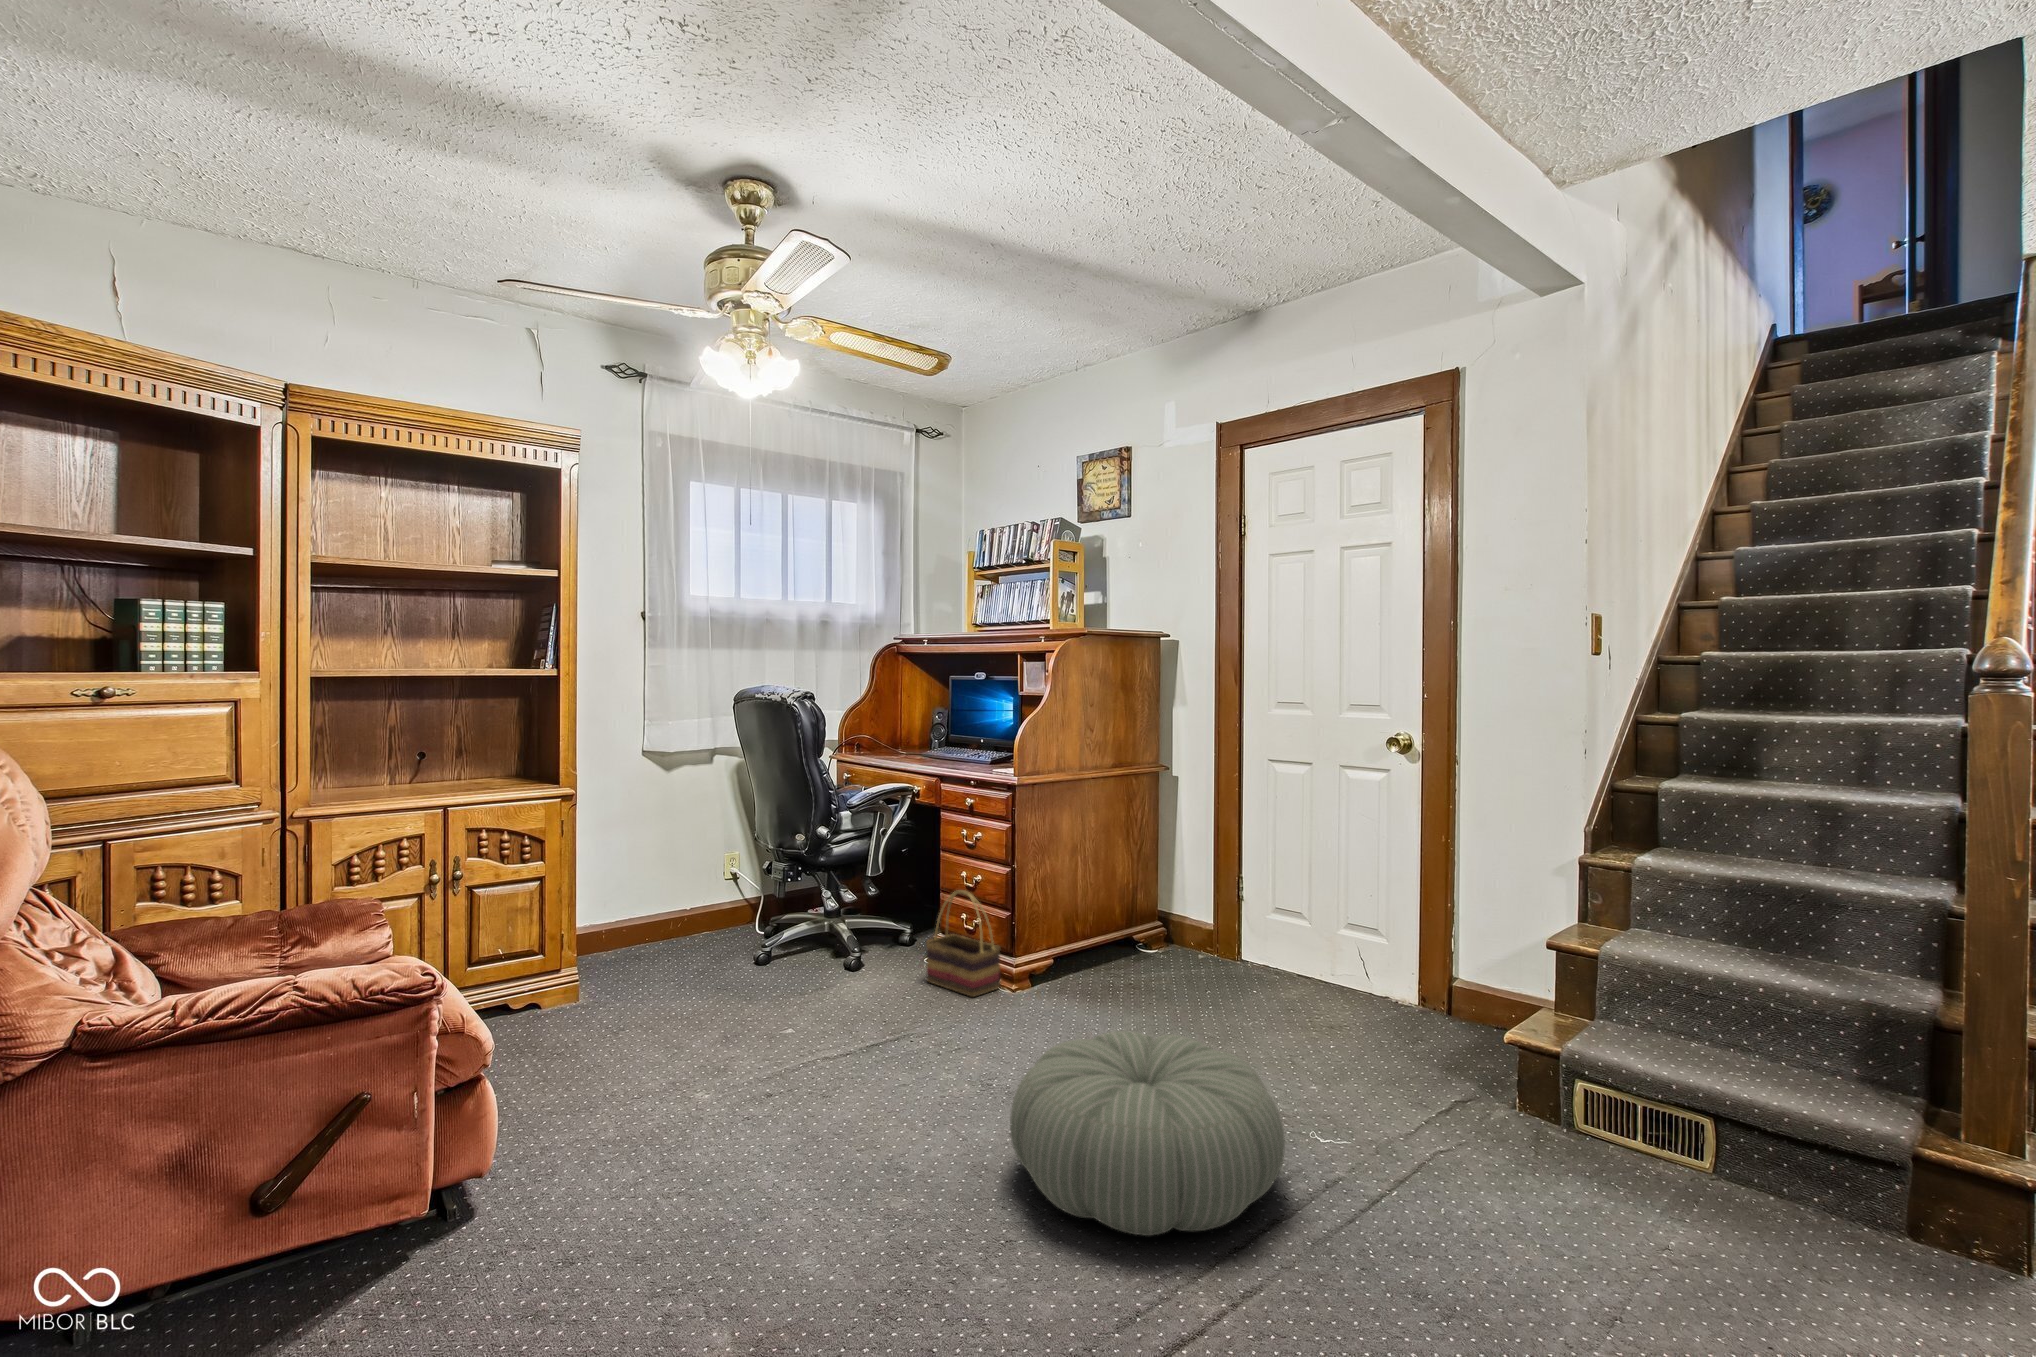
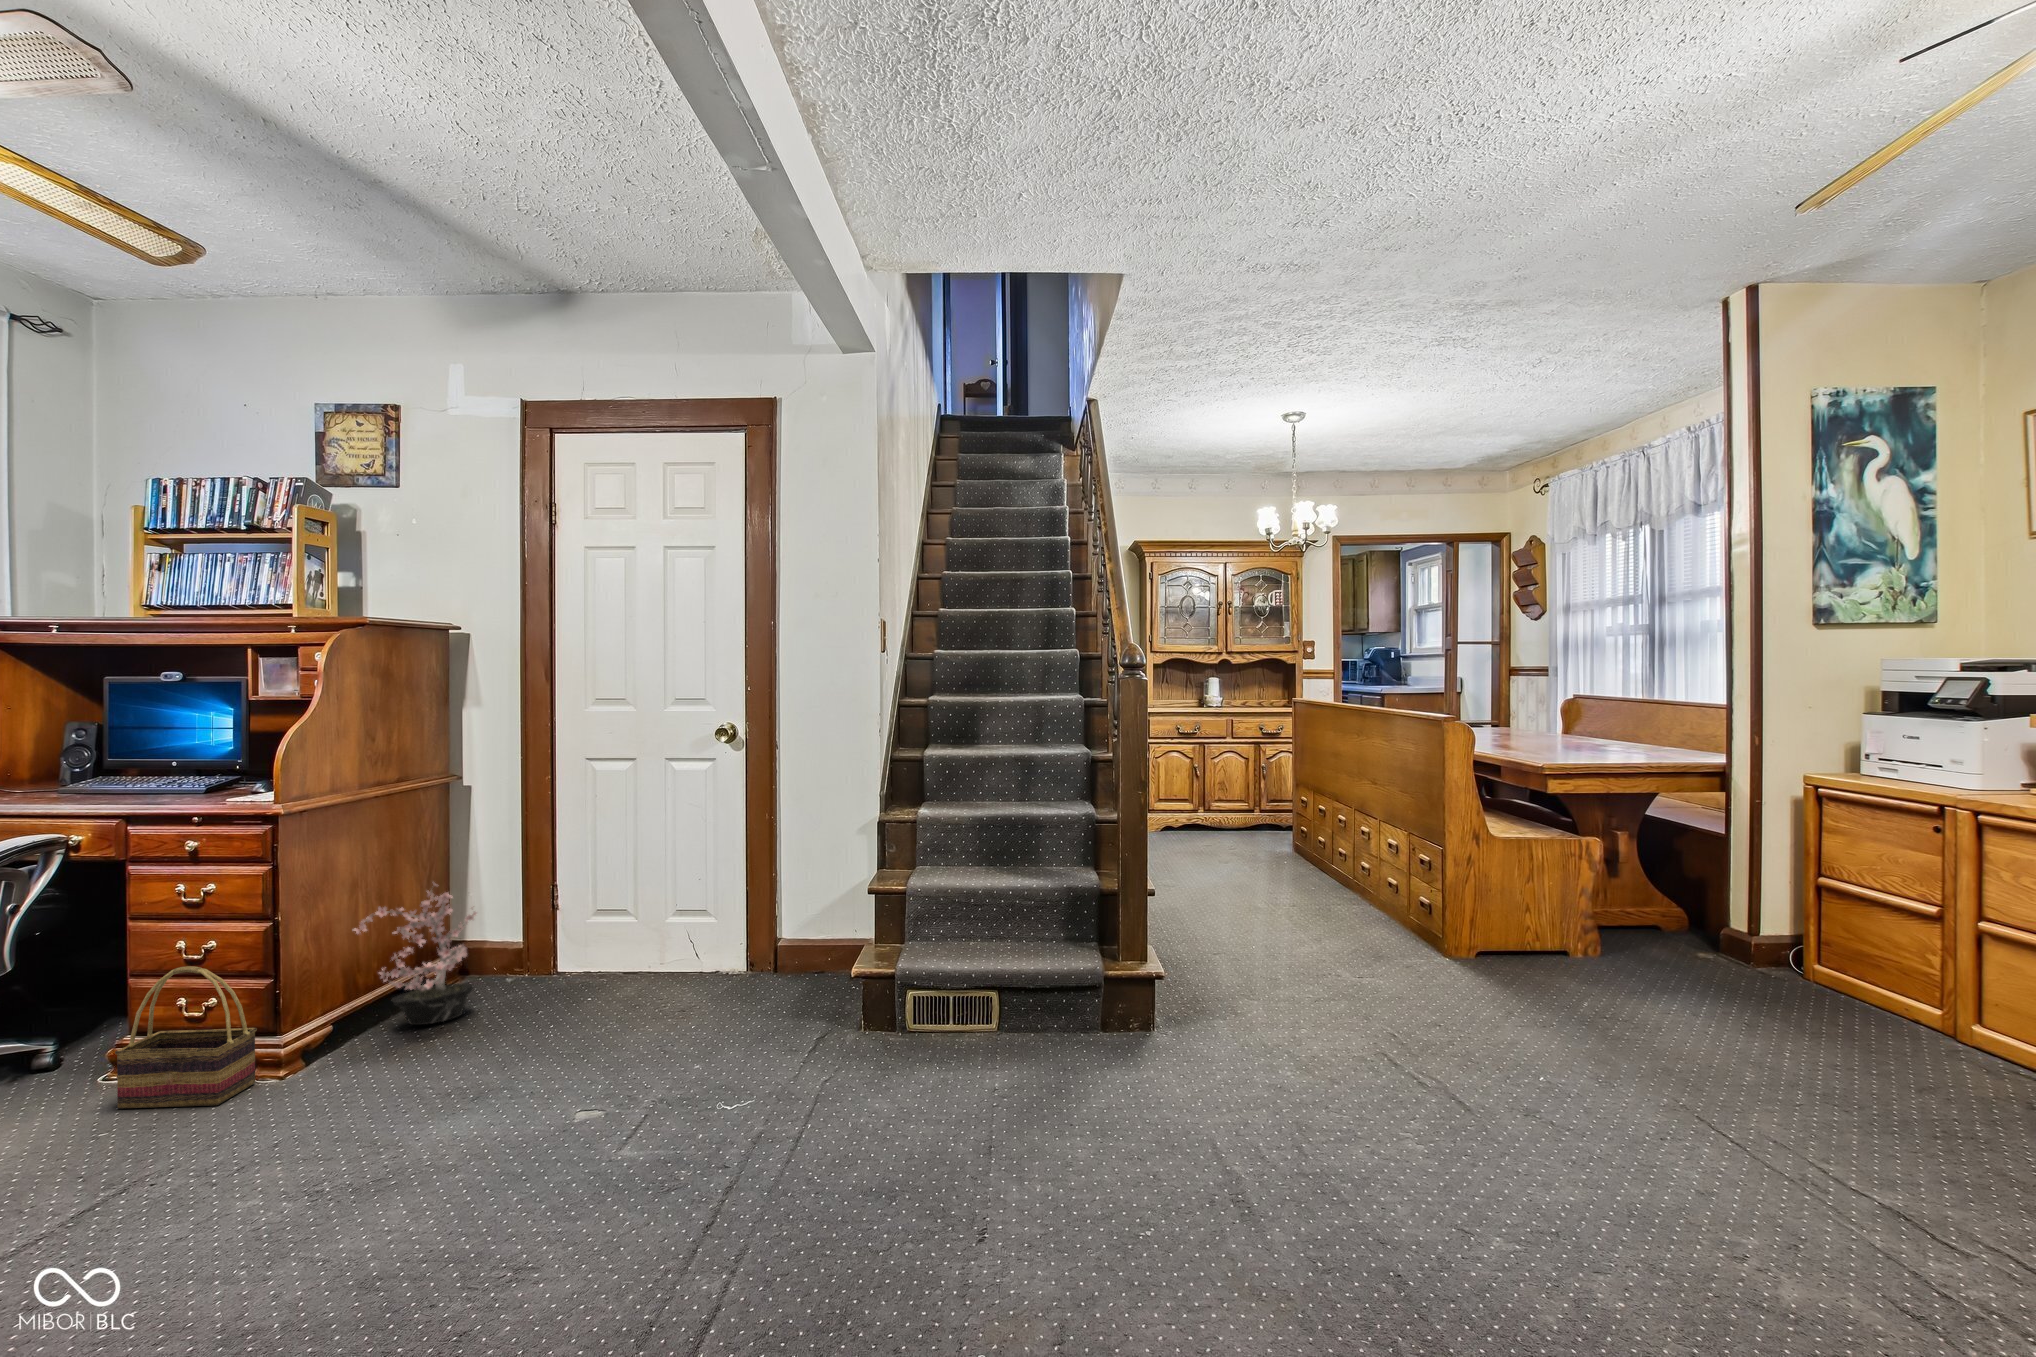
potted plant: none [1063,852,1167,978] -> present [354,883,477,1025]
pouf: present [1010,1031,1285,1236] -> none [417,1050,730,1274]

